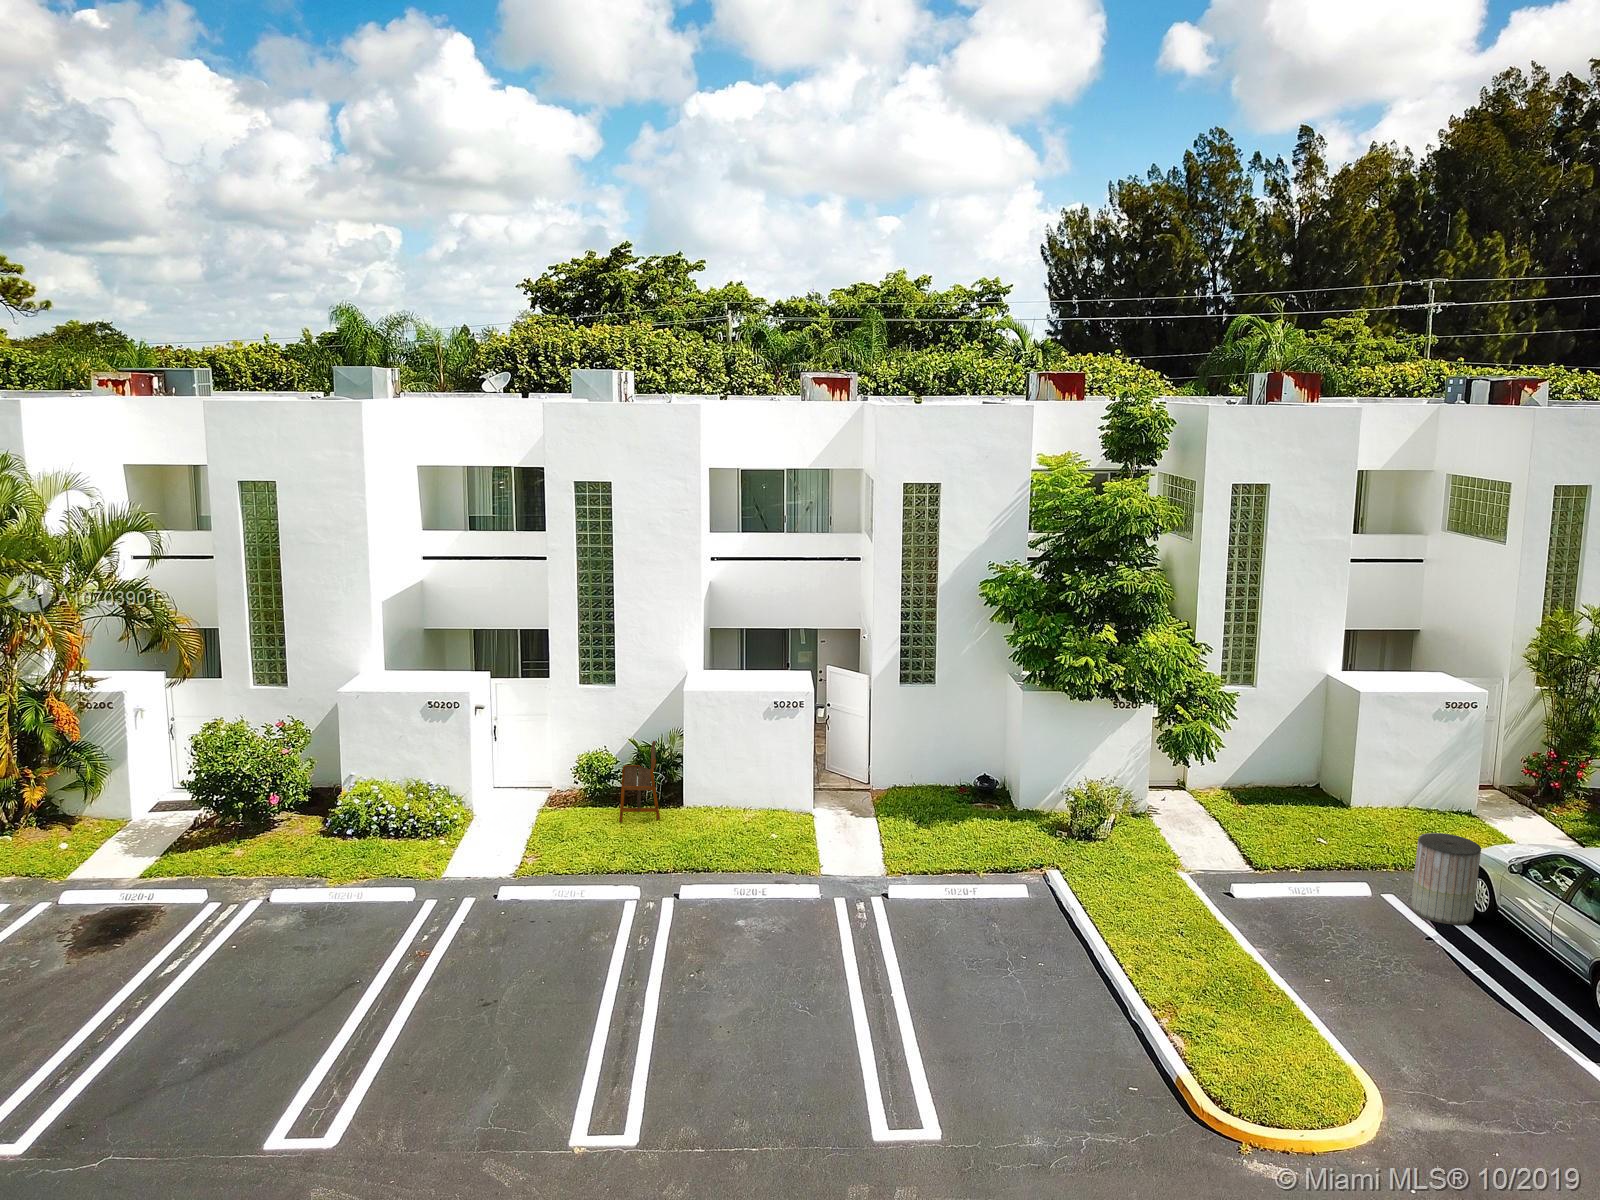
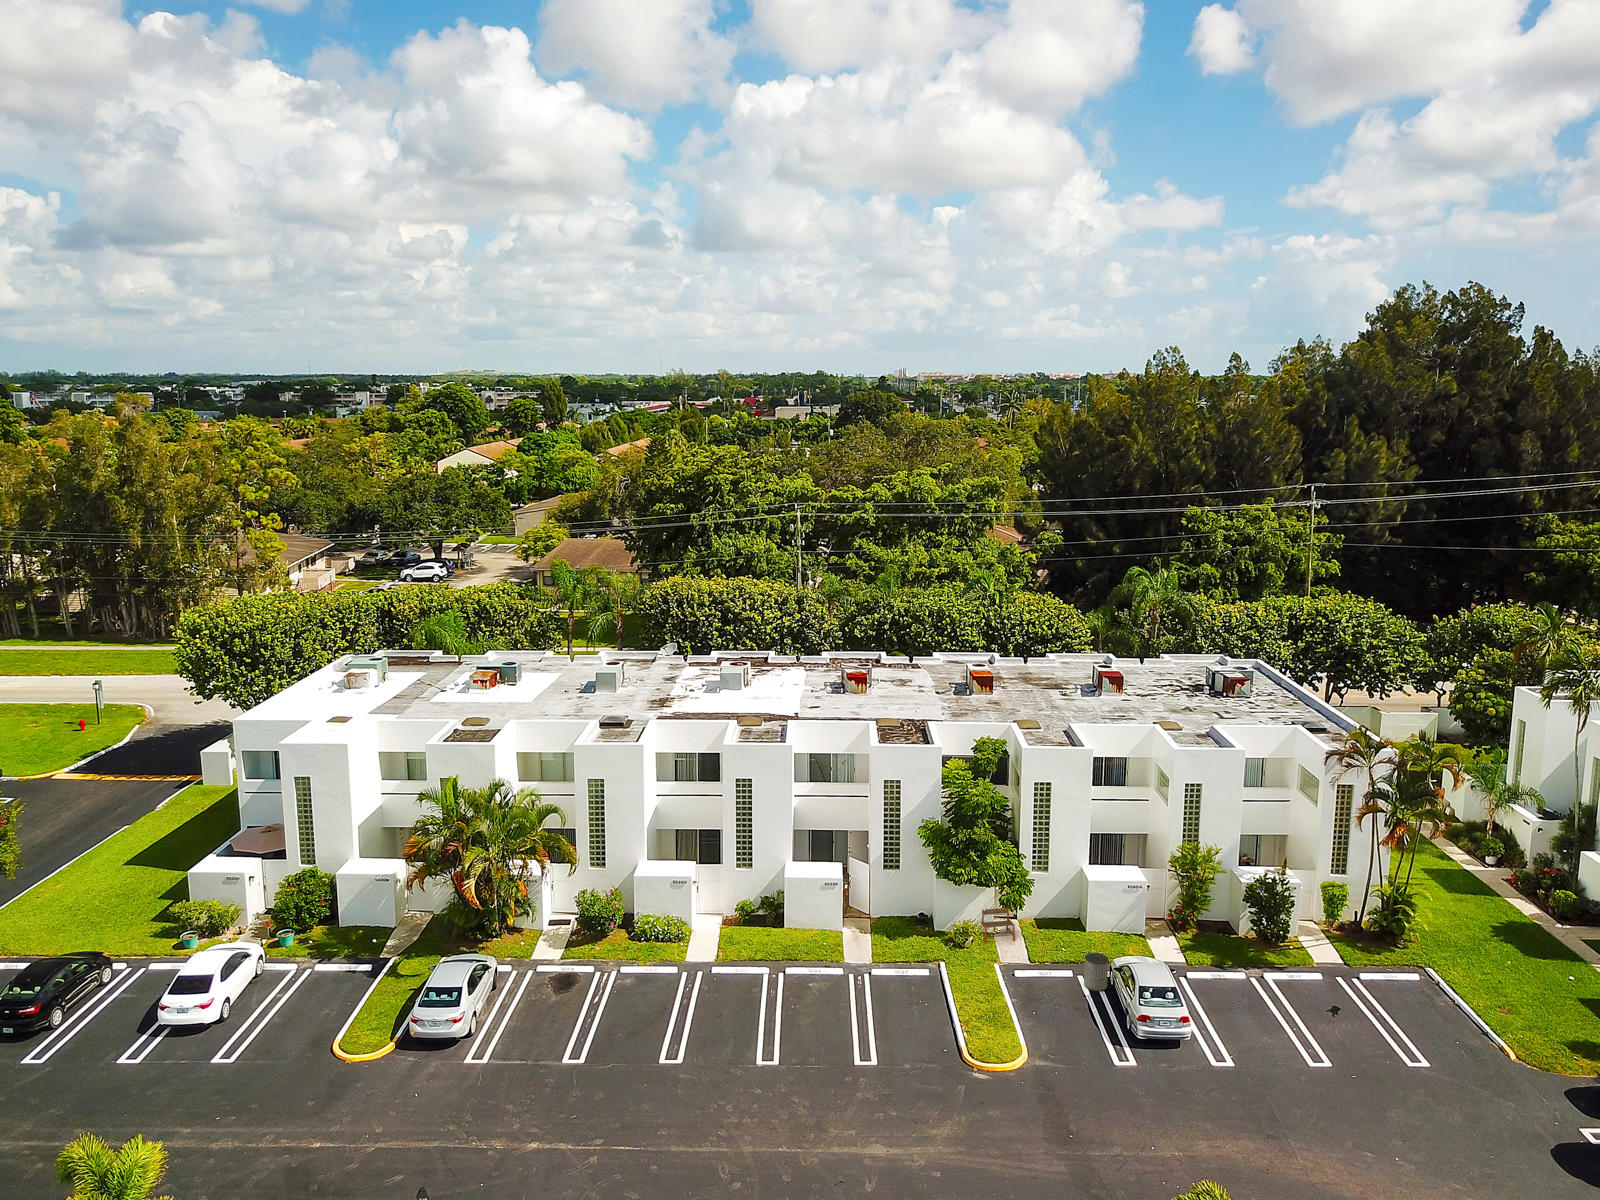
bench: present [619,741,660,822] -> present [981,907,1015,943]

